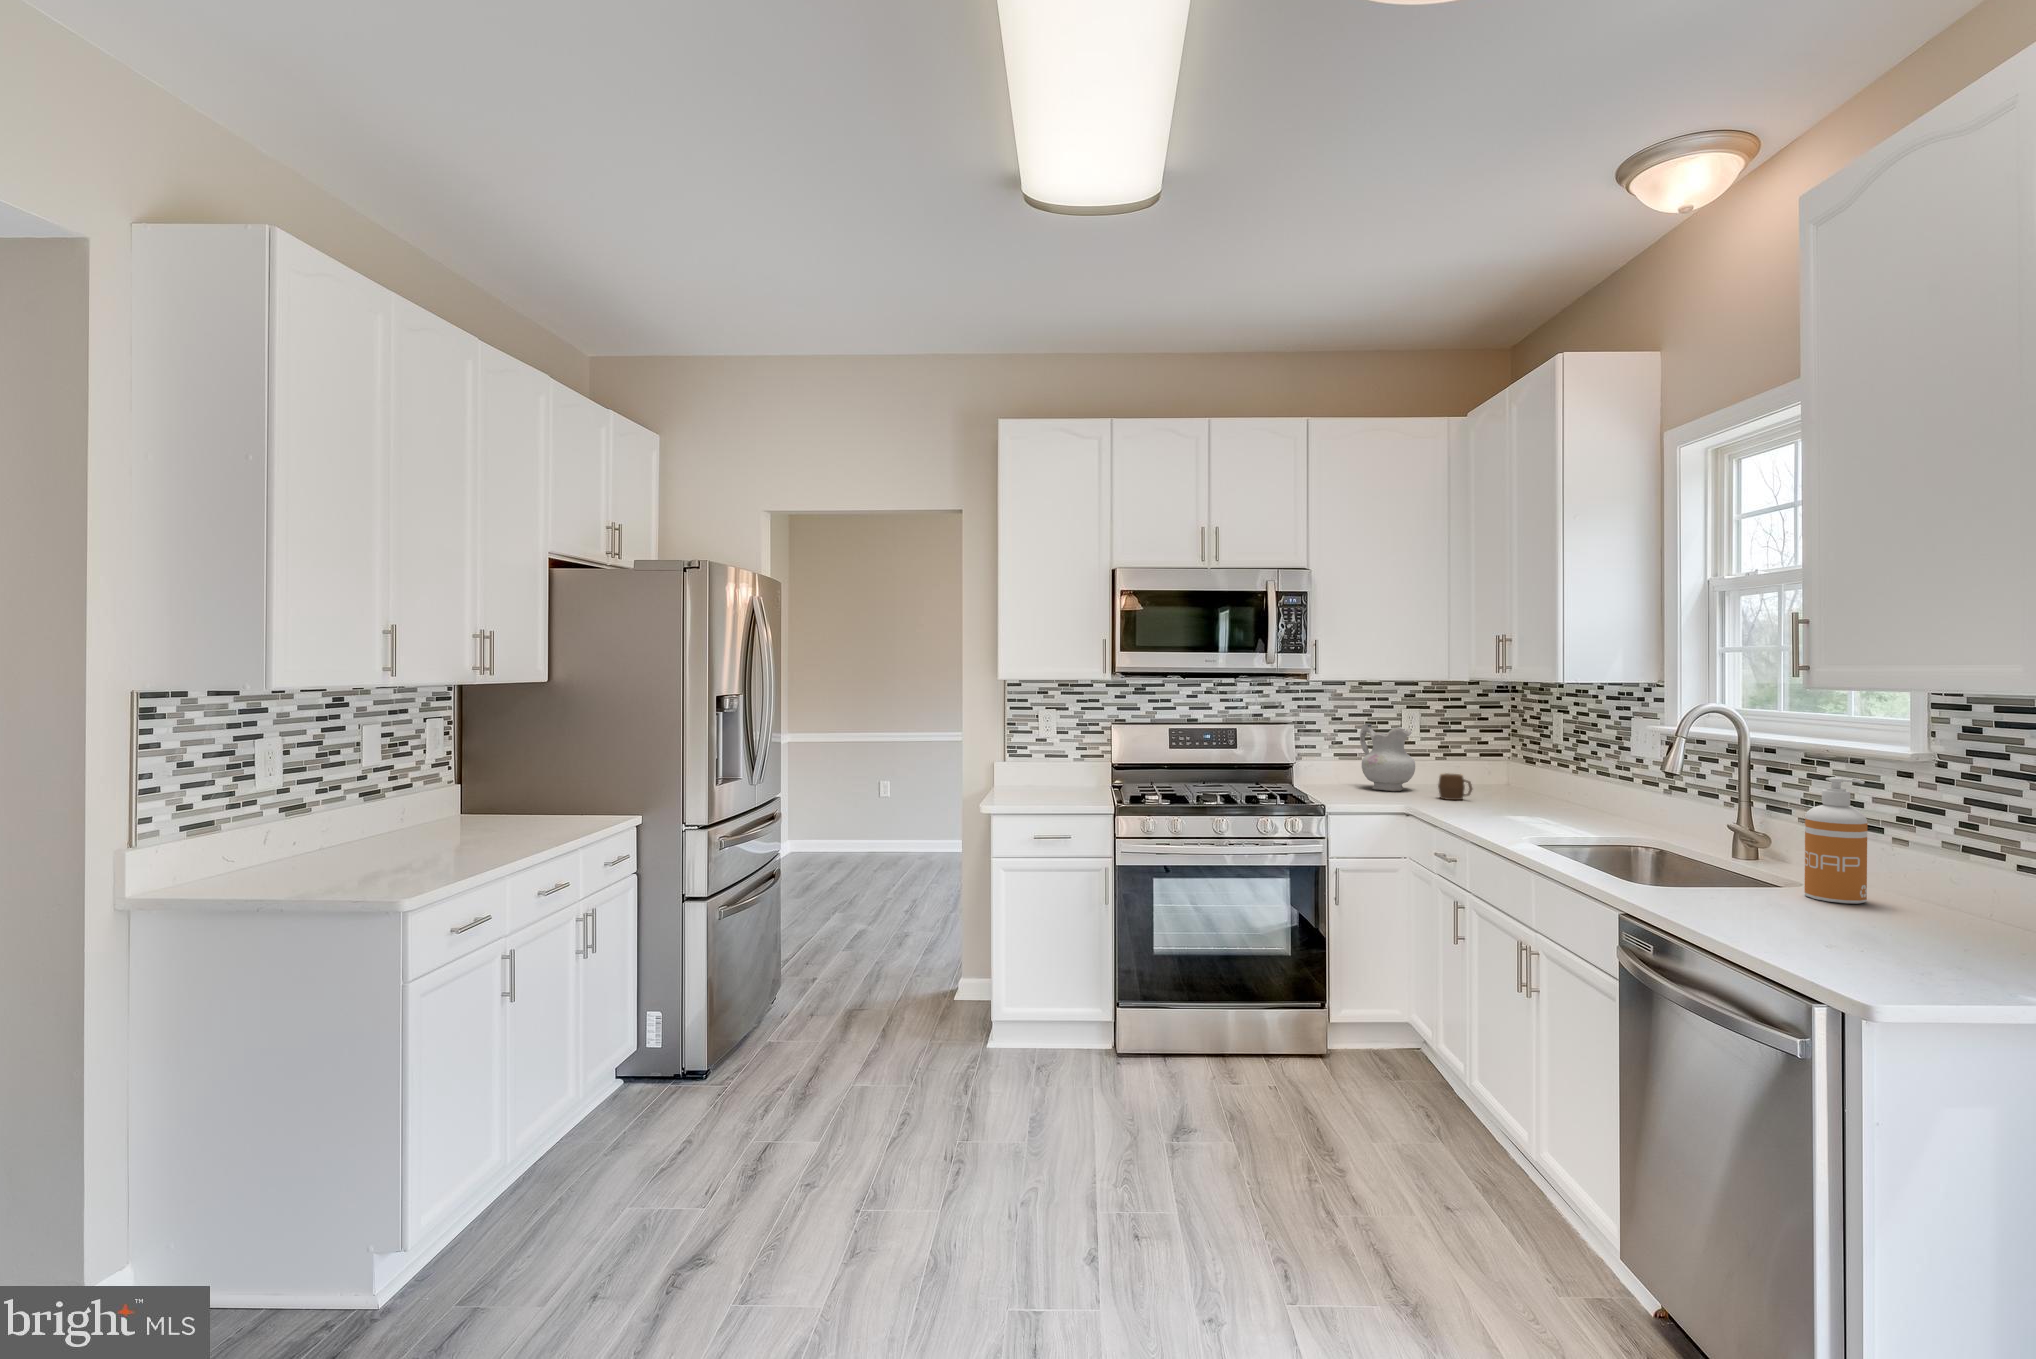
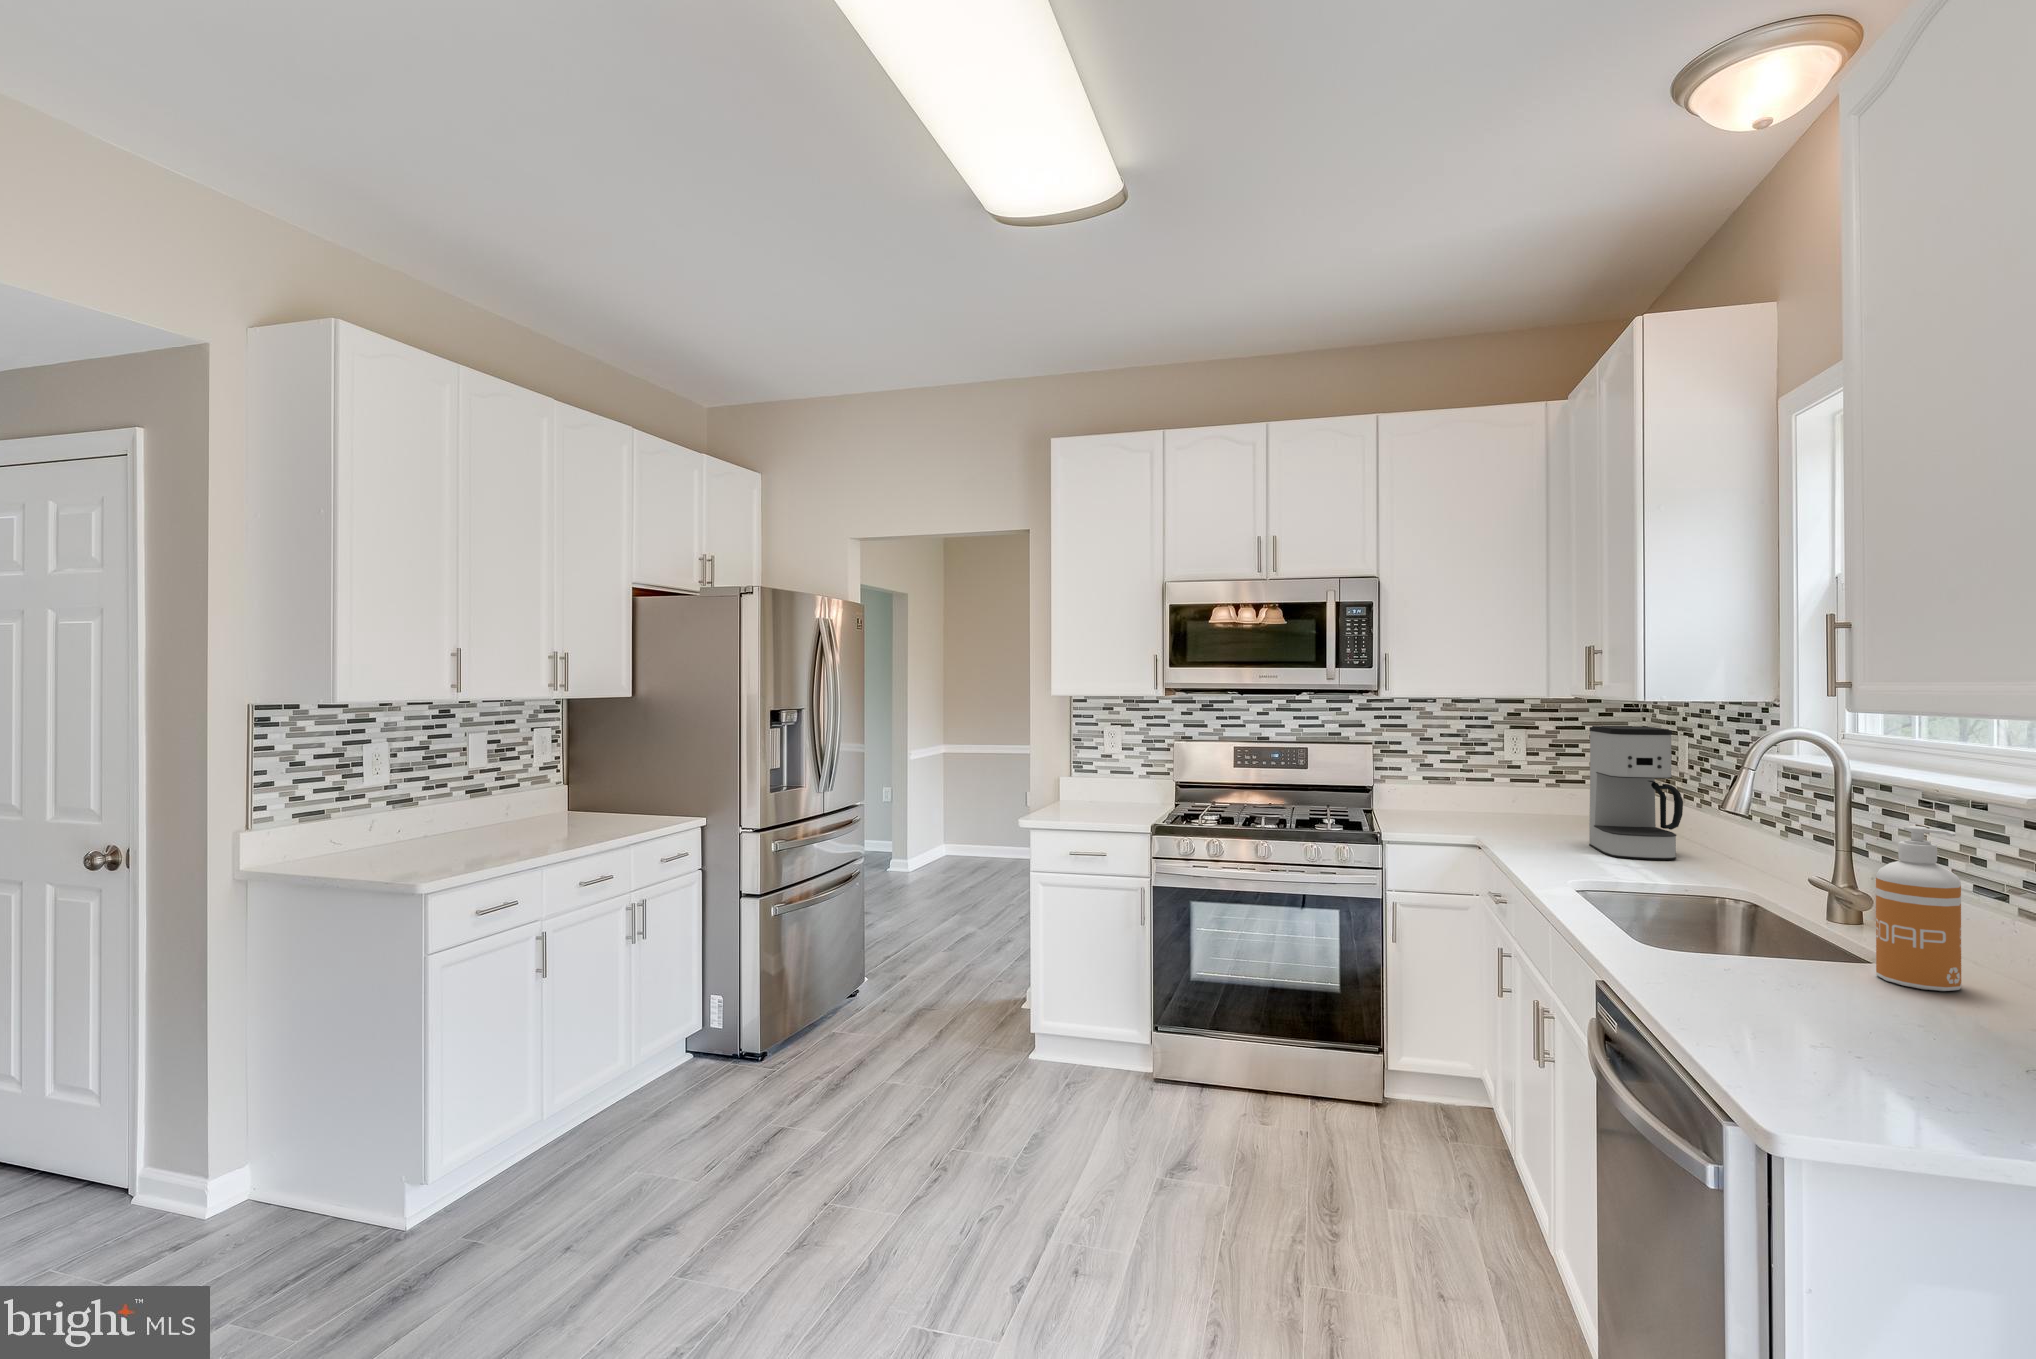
coffee maker: none [1497,704,1576,819] -> present [1589,726,1683,860]
ceramic pitcher: present [1360,723,1415,791] -> none [1452,744,1514,820]
mug: present [1438,773,1472,800] -> none [1530,803,1570,833]

